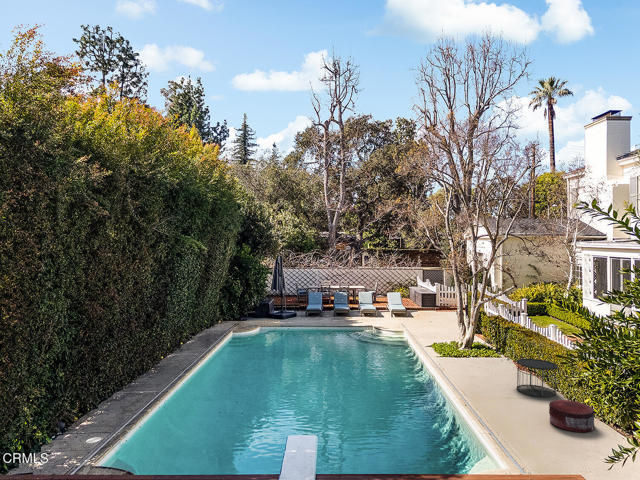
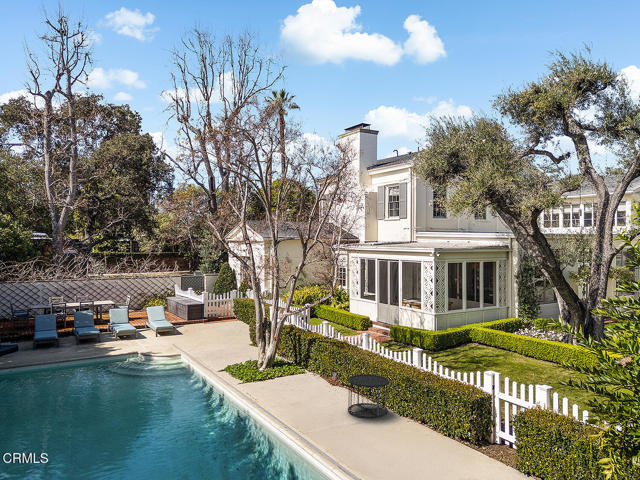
pouf: present [549,399,595,432] -> none [405,419,450,456]

